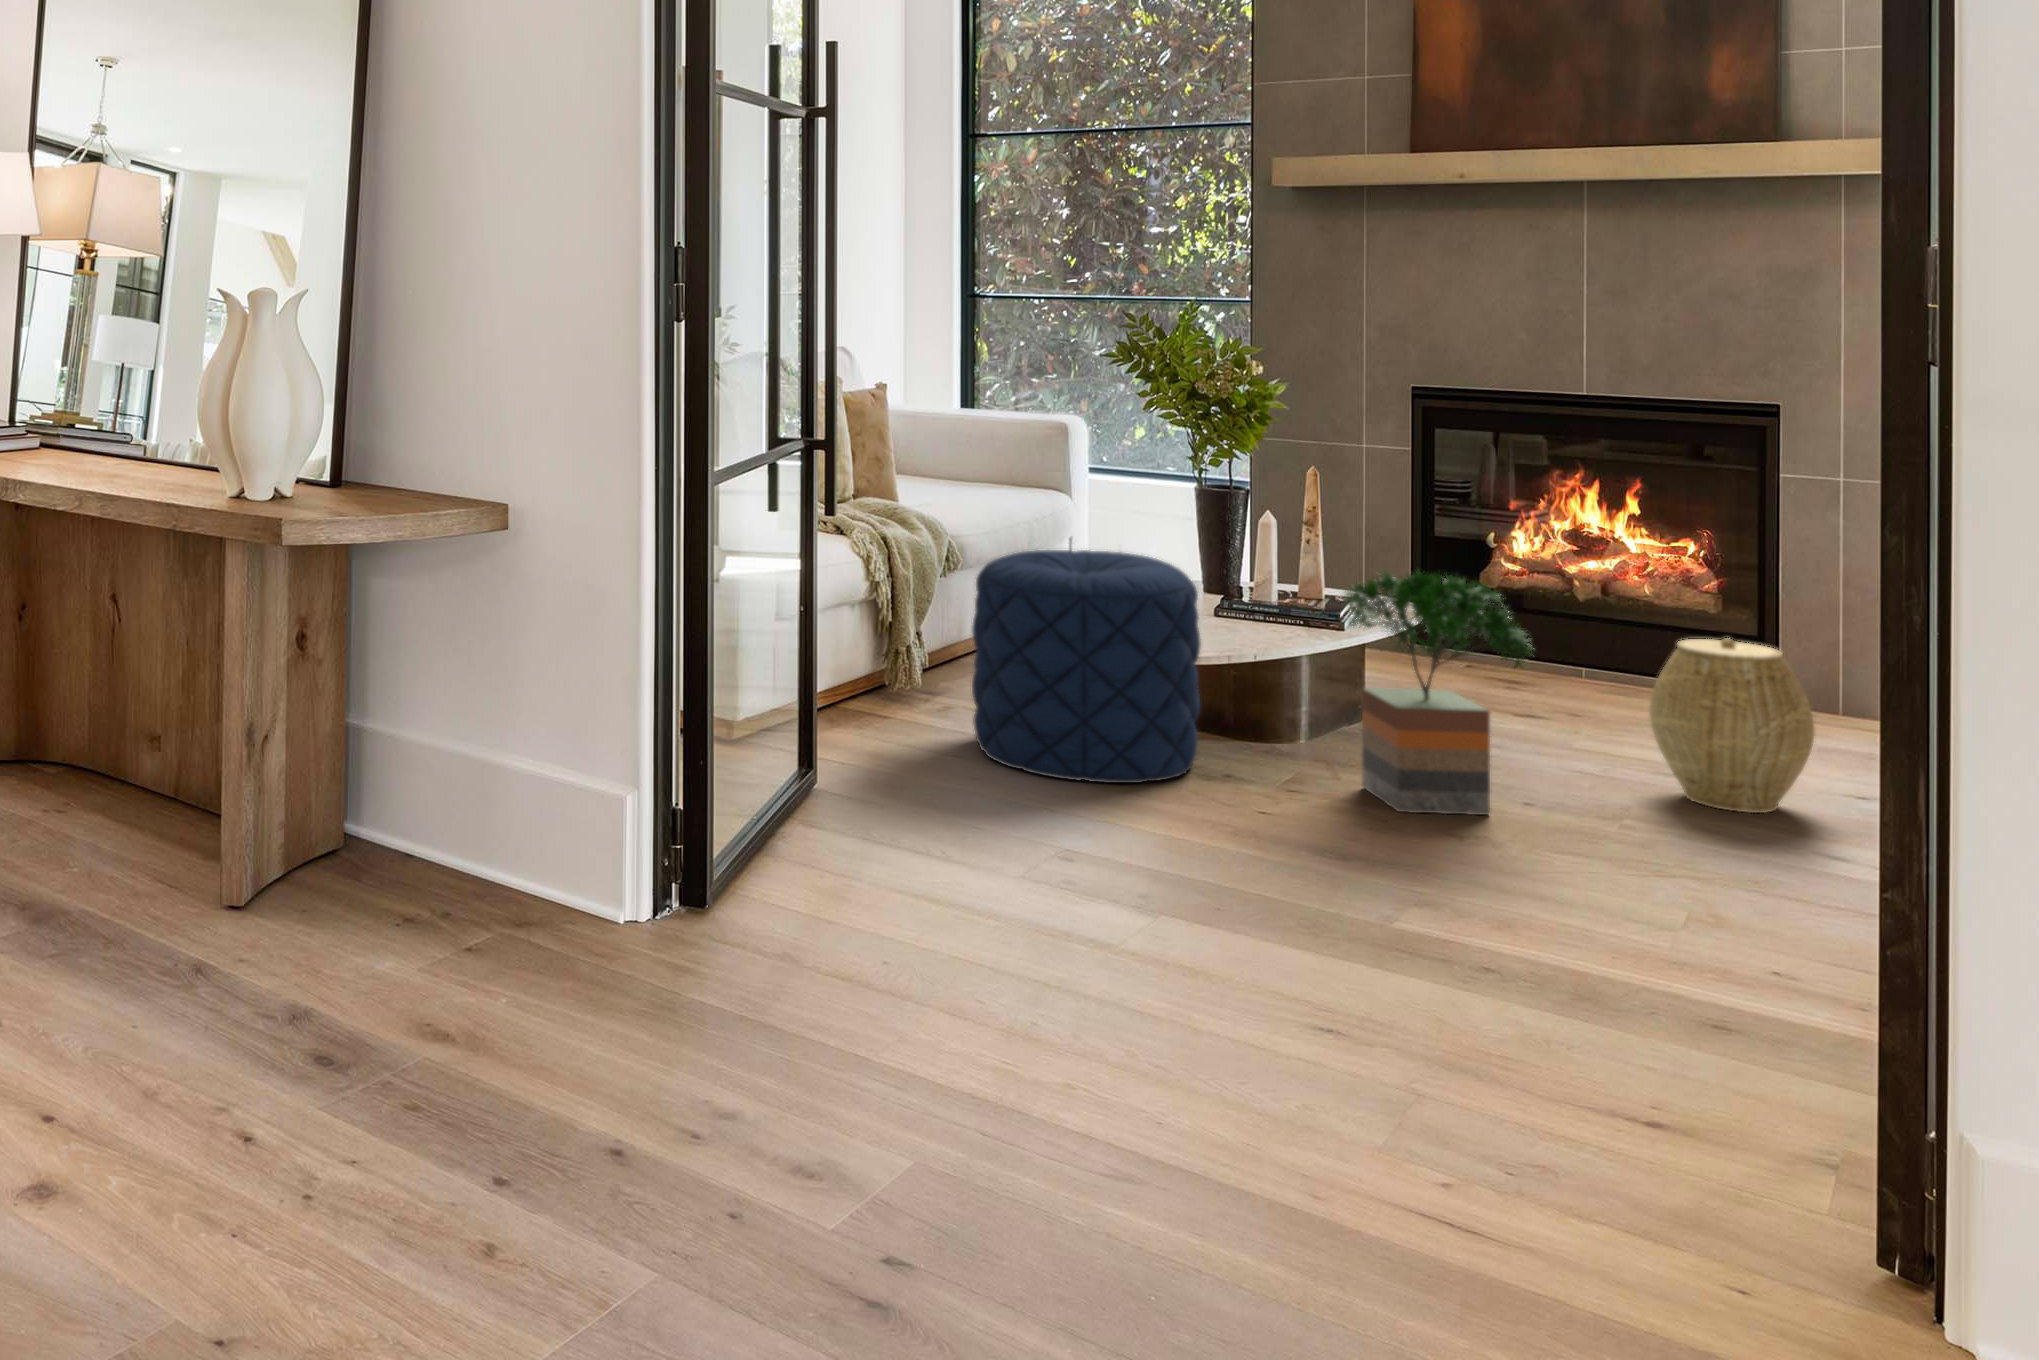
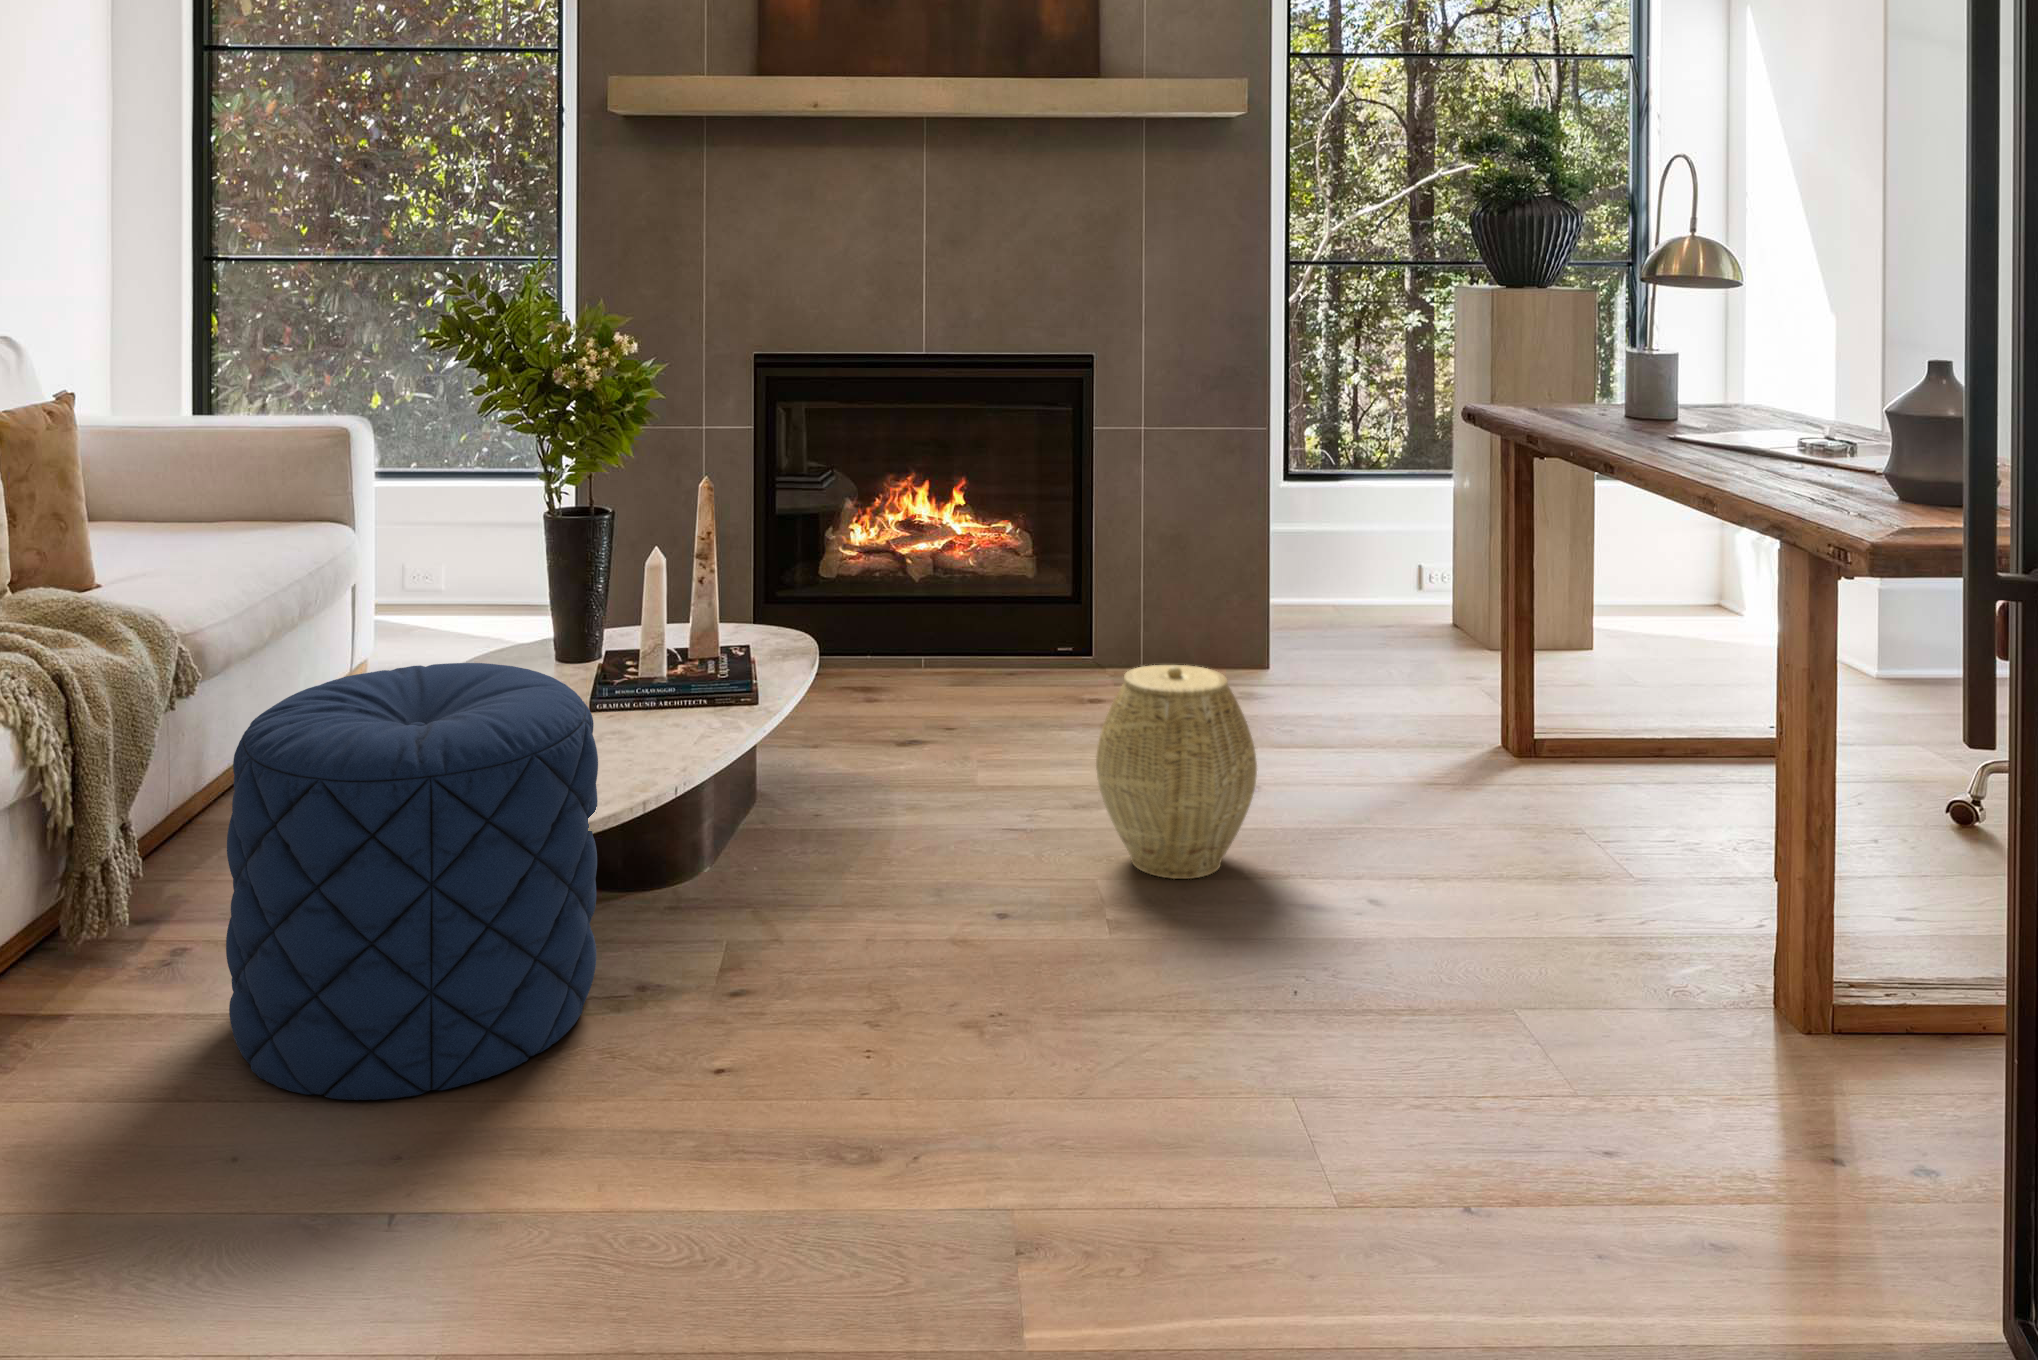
potted tree: present [1342,570,1529,815] -> none [785,635,1039,1011]

